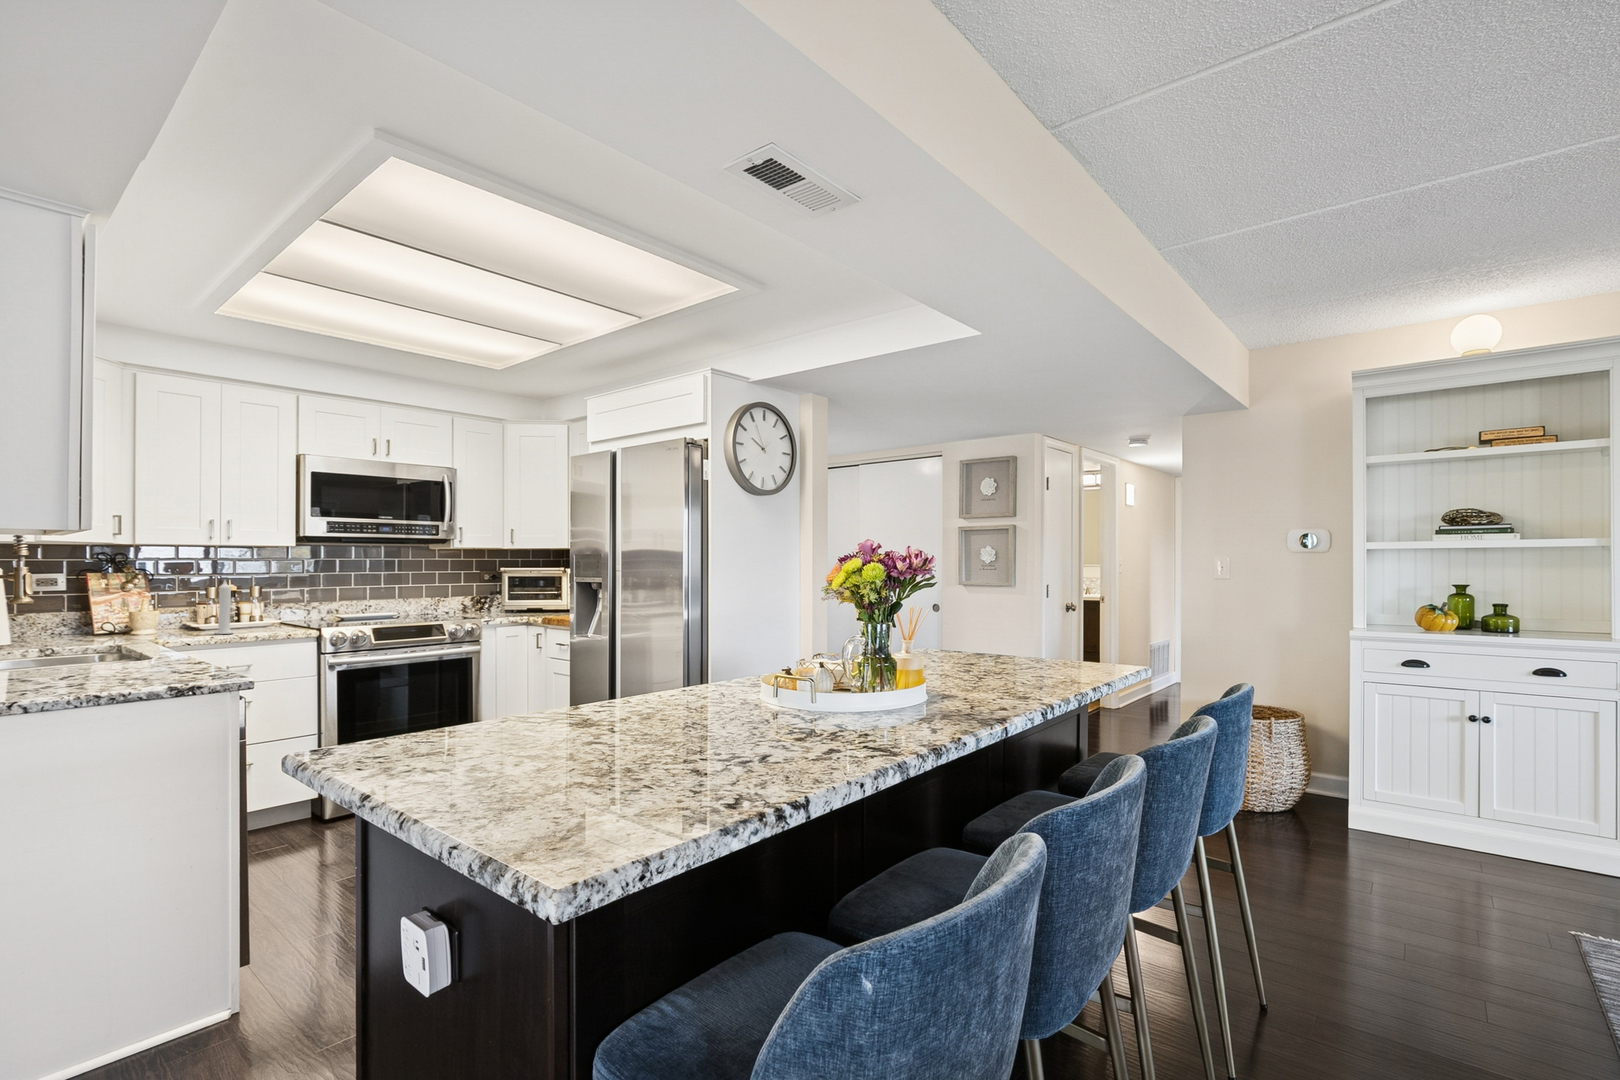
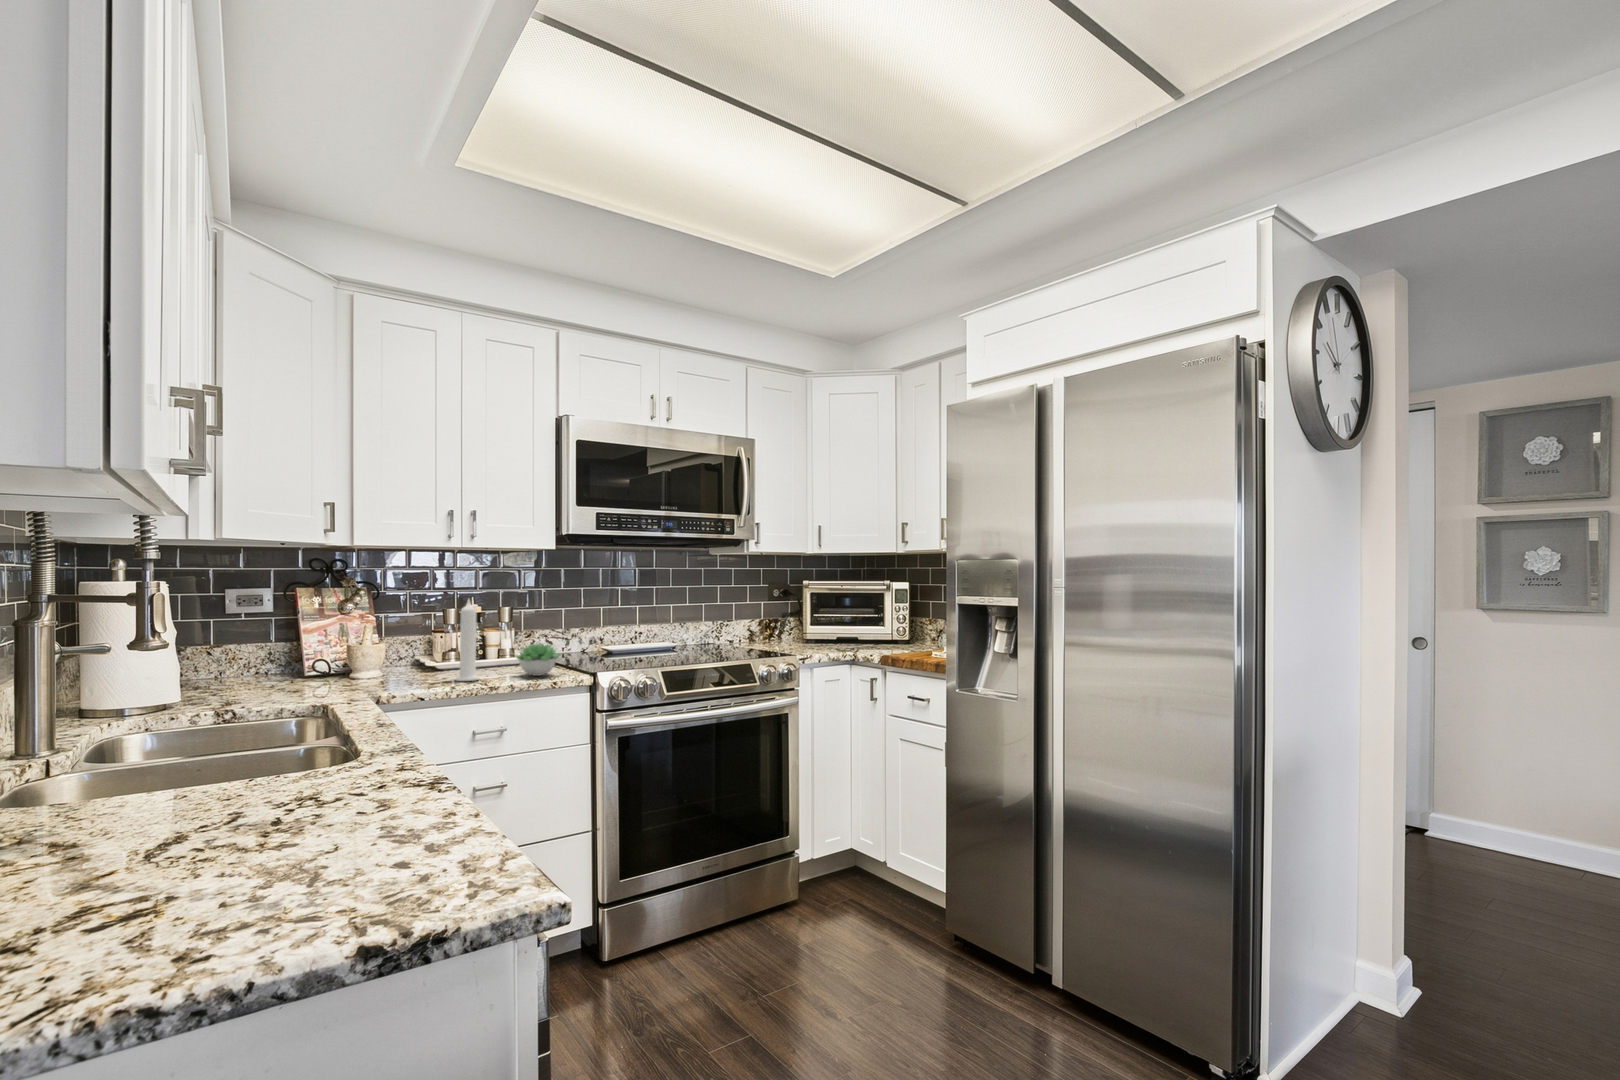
succulent plant: none [259,610,296,631] -> present [515,644,560,676]

